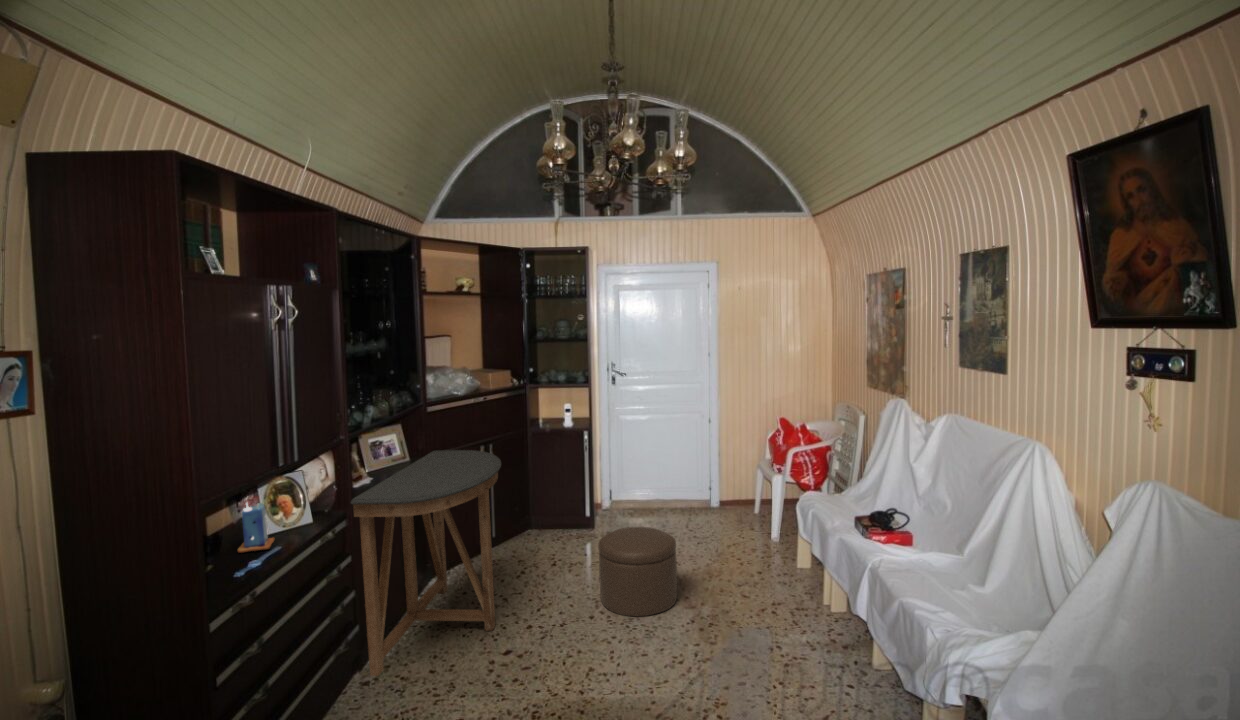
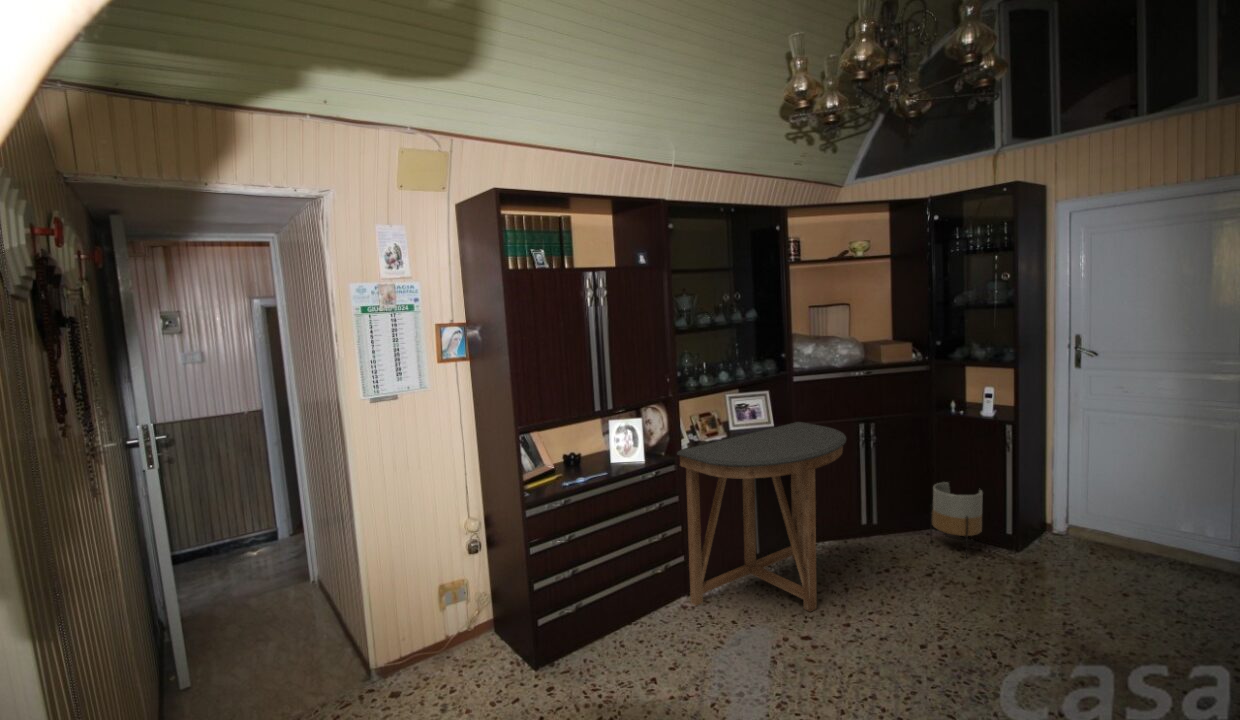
planter: none [533,483,573,544] -> present [931,482,982,557]
candle: present [238,503,275,553] -> none [580,436,607,474]
ottoman: present [598,527,677,616] -> none [948,558,1068,683]

